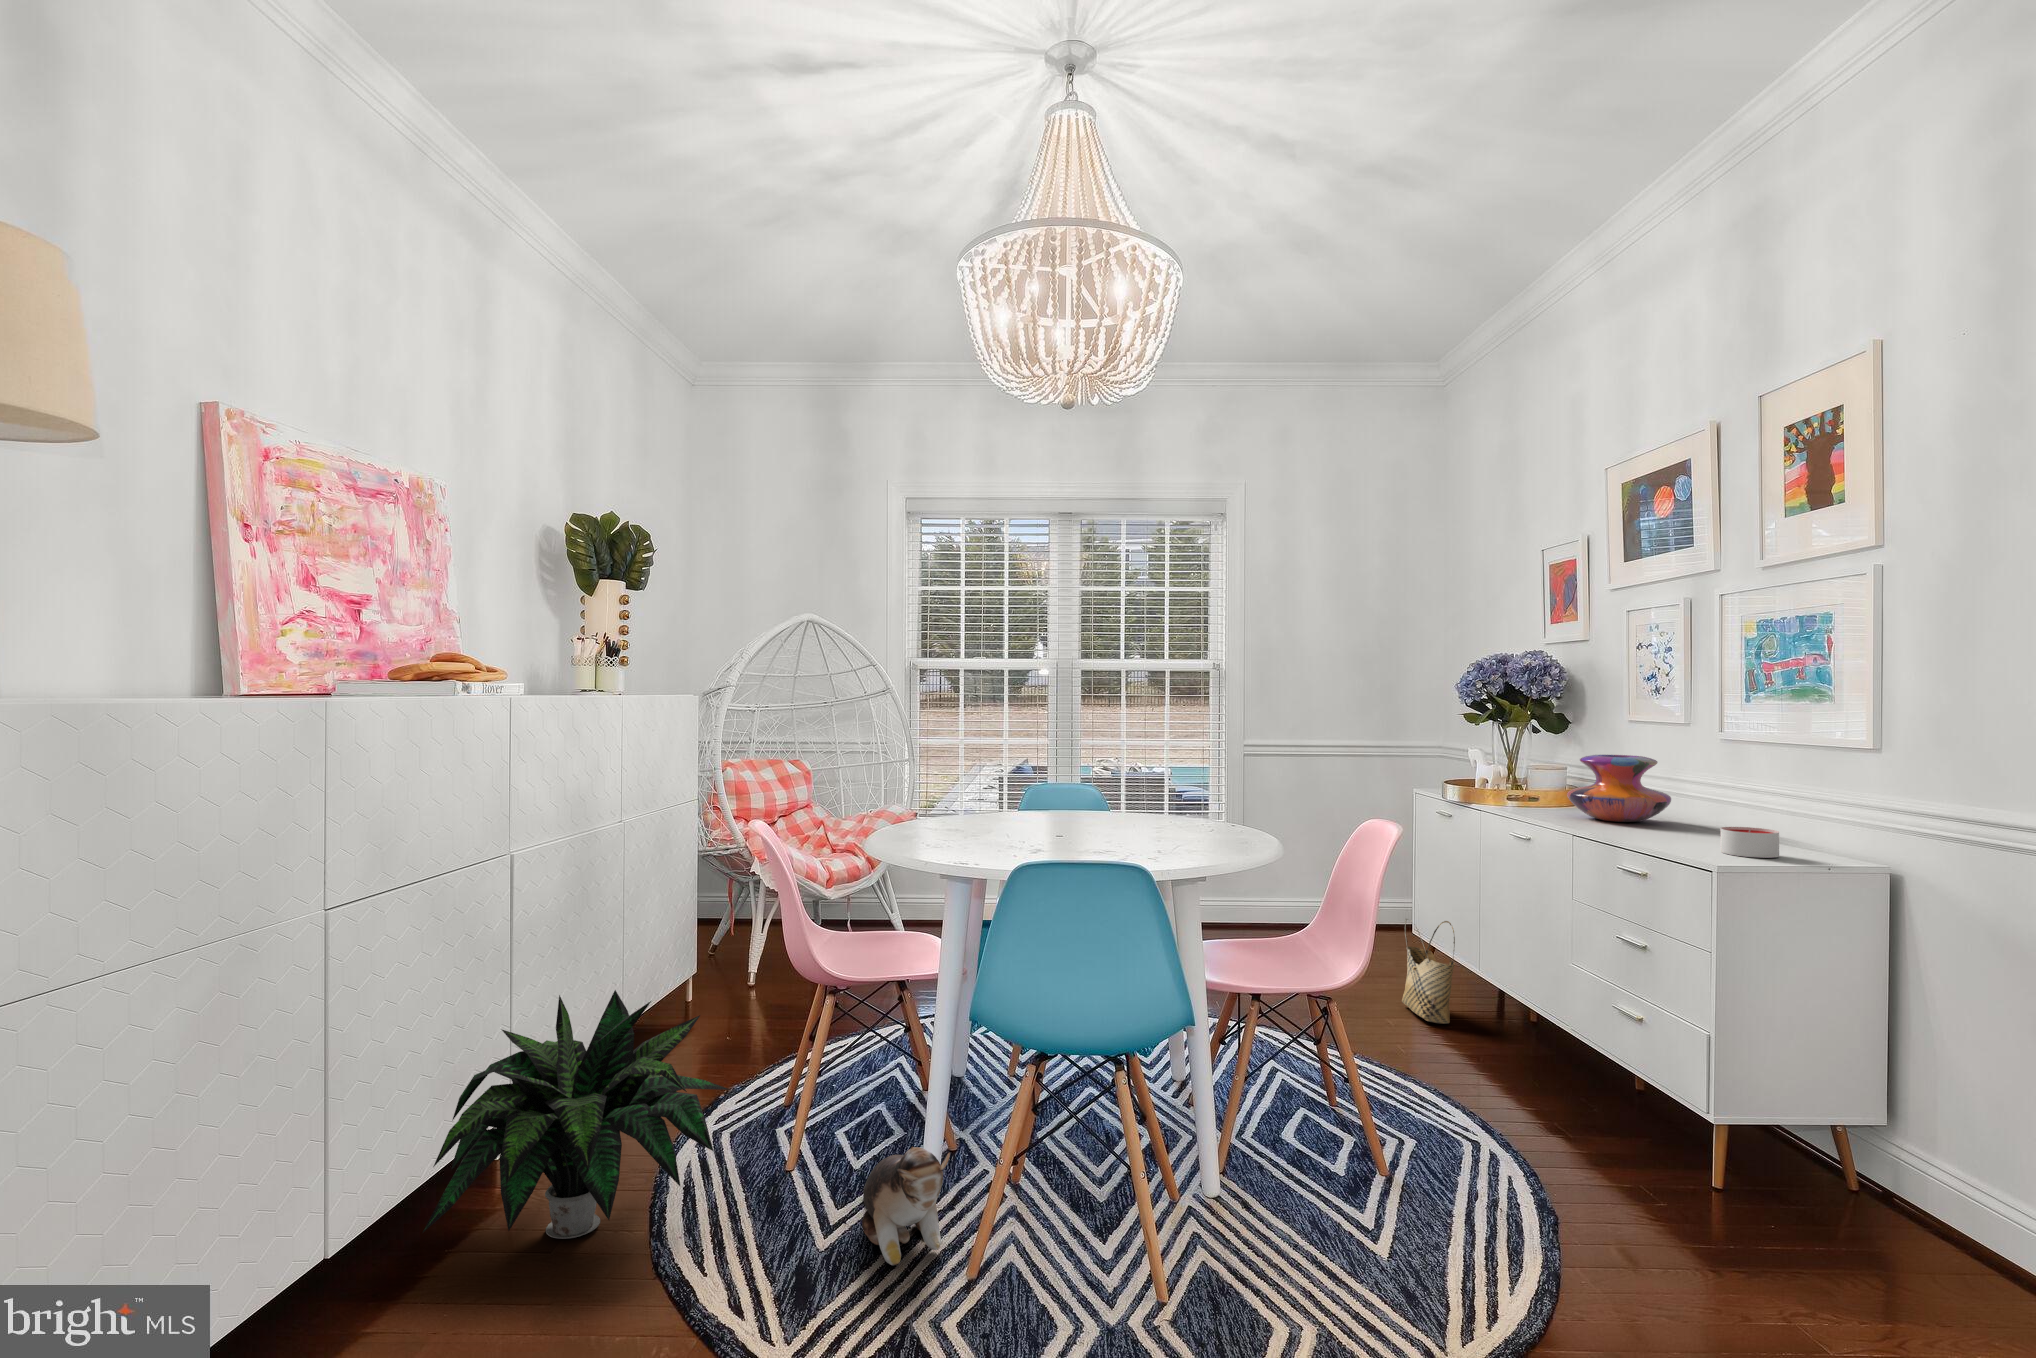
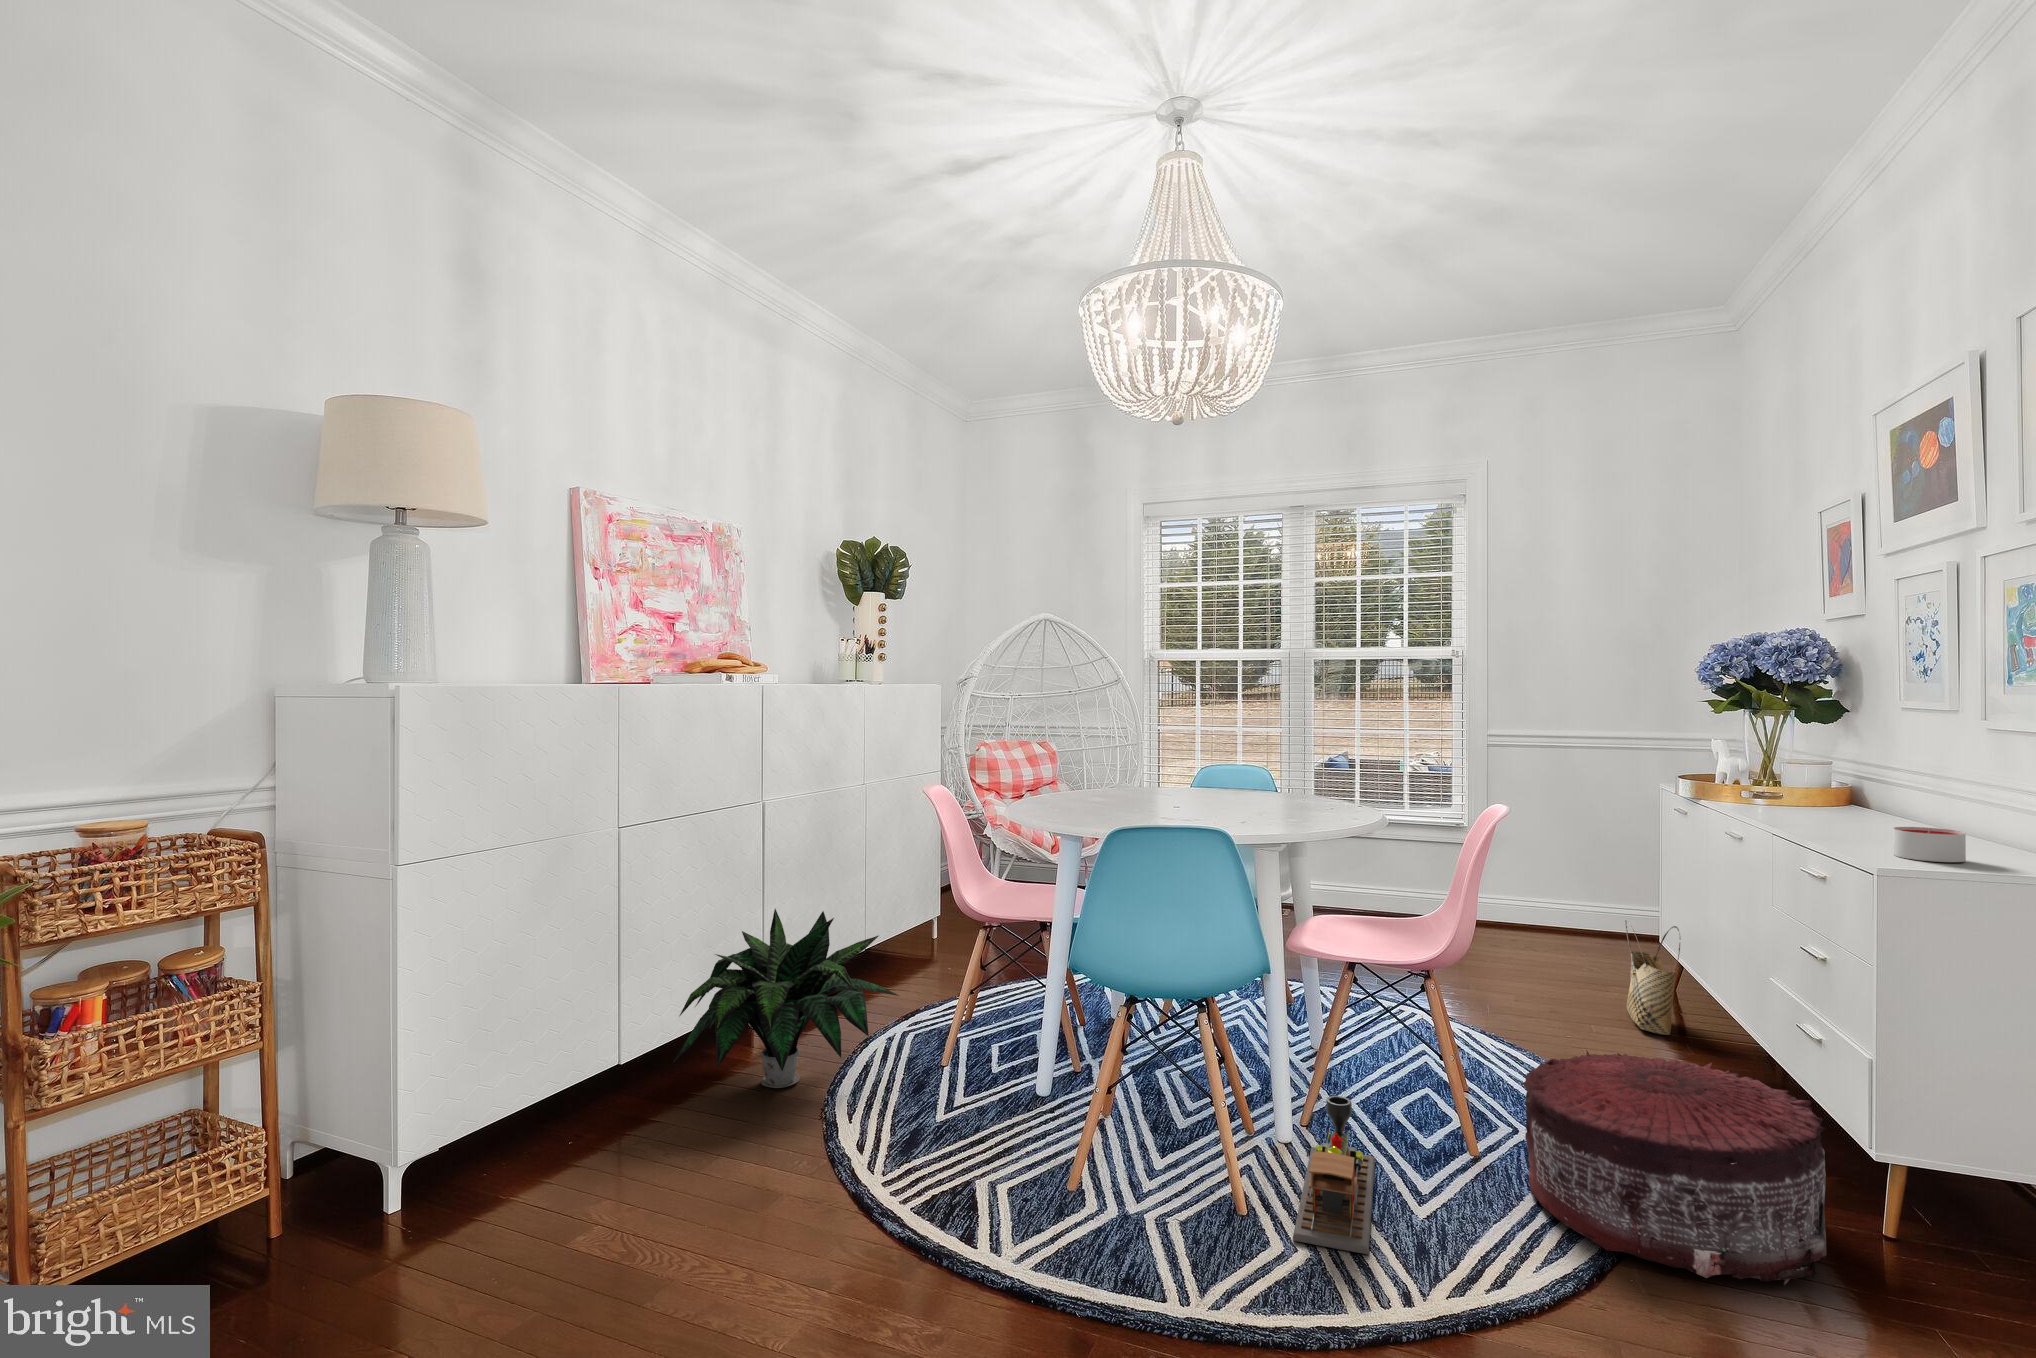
decorative vase: present [1567,755,1671,822] -> none [1778,748,1908,823]
pouf: none [1443,1057,1734,1276] -> present [1523,1050,1827,1286]
toy train: none [1240,1144,1375,1321] -> present [1293,1096,1375,1254]
plush toy: present [862,1147,950,1265] -> none [976,1049,1030,1142]

